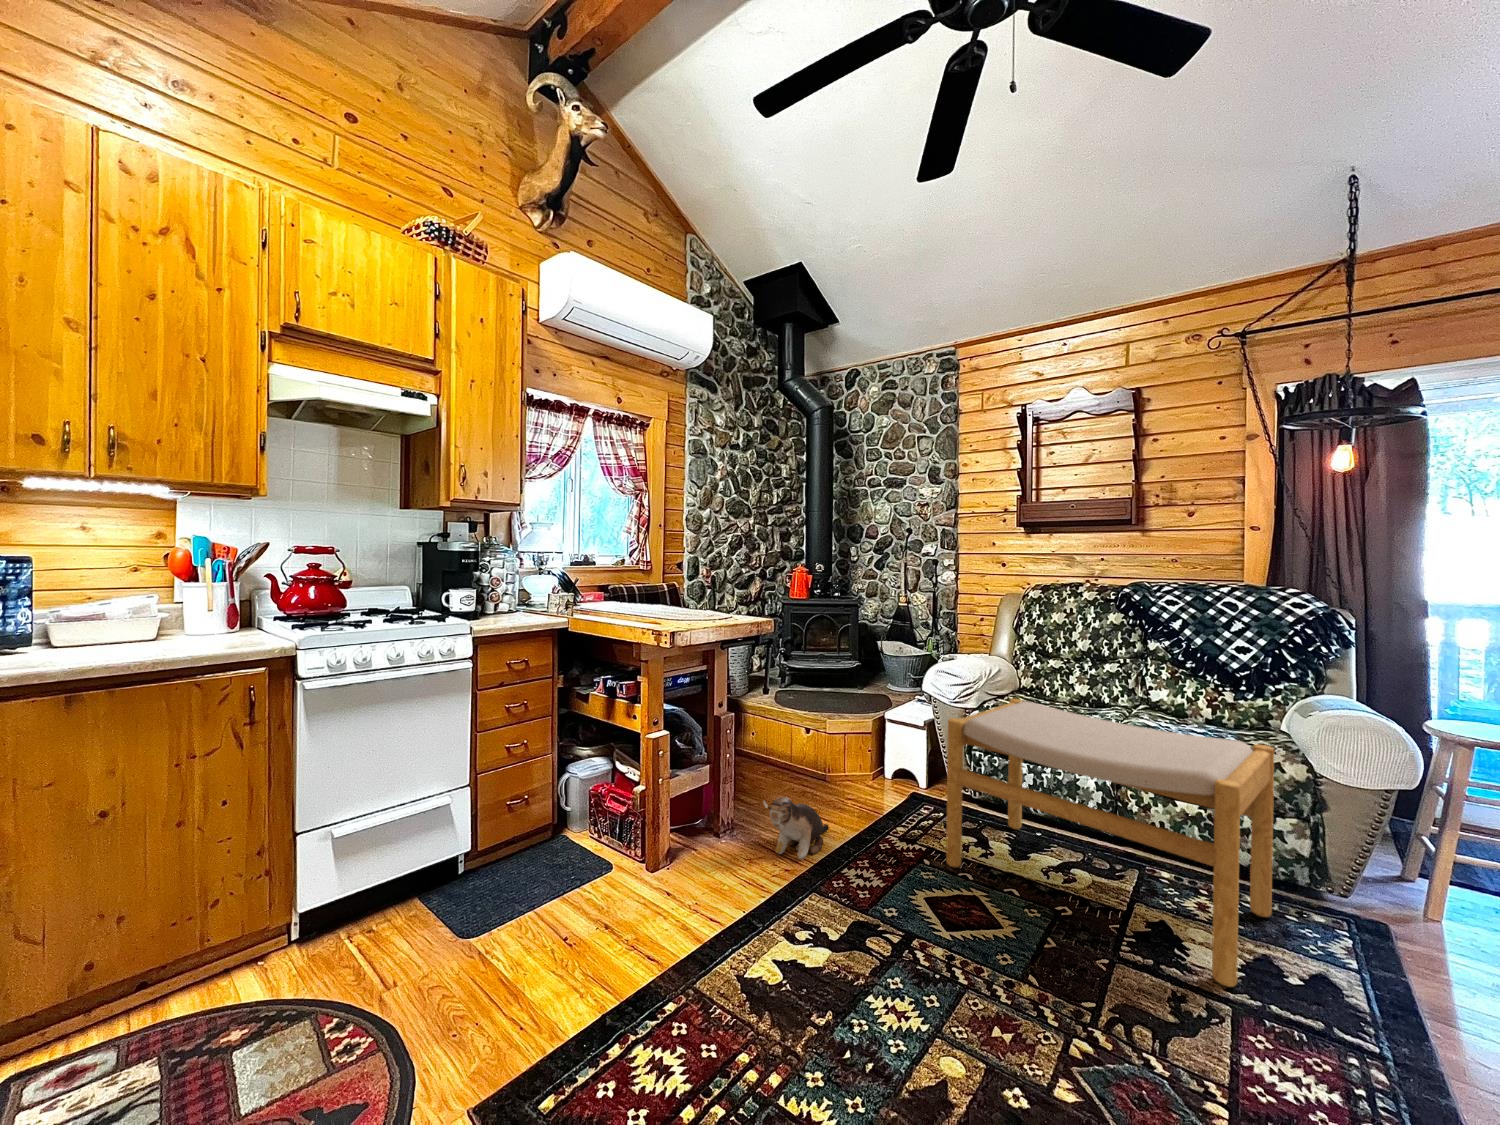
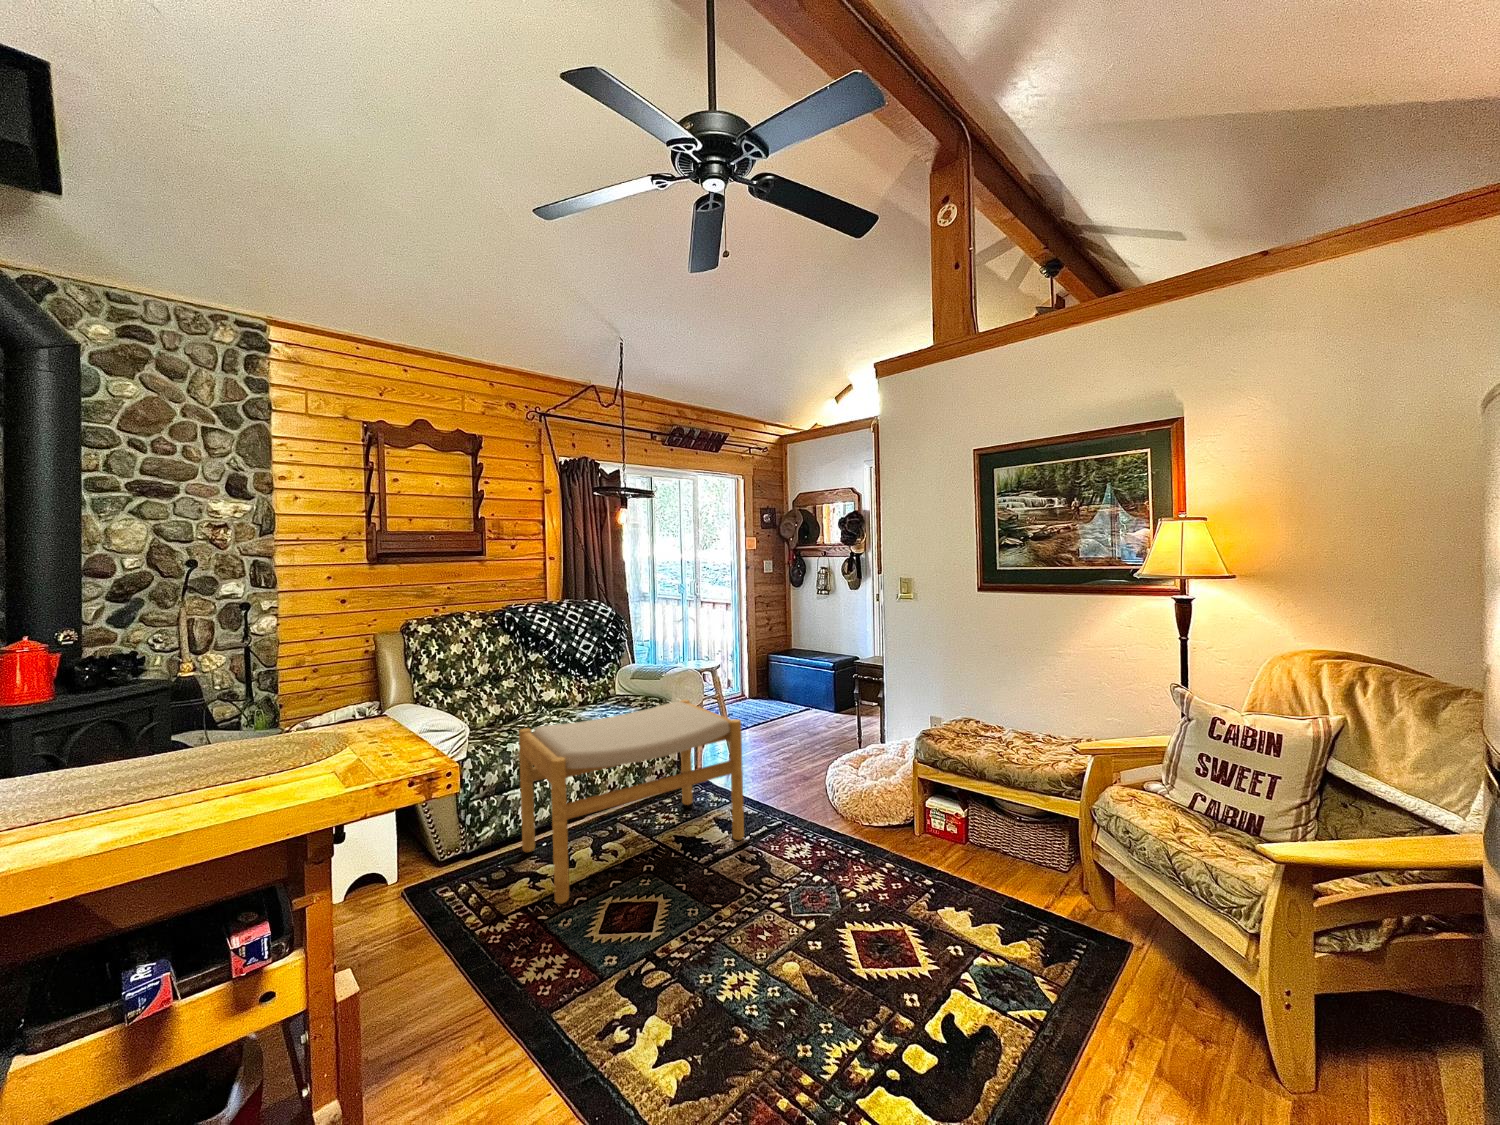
plush toy: present [763,797,829,859] -> none [413,946,482,1038]

